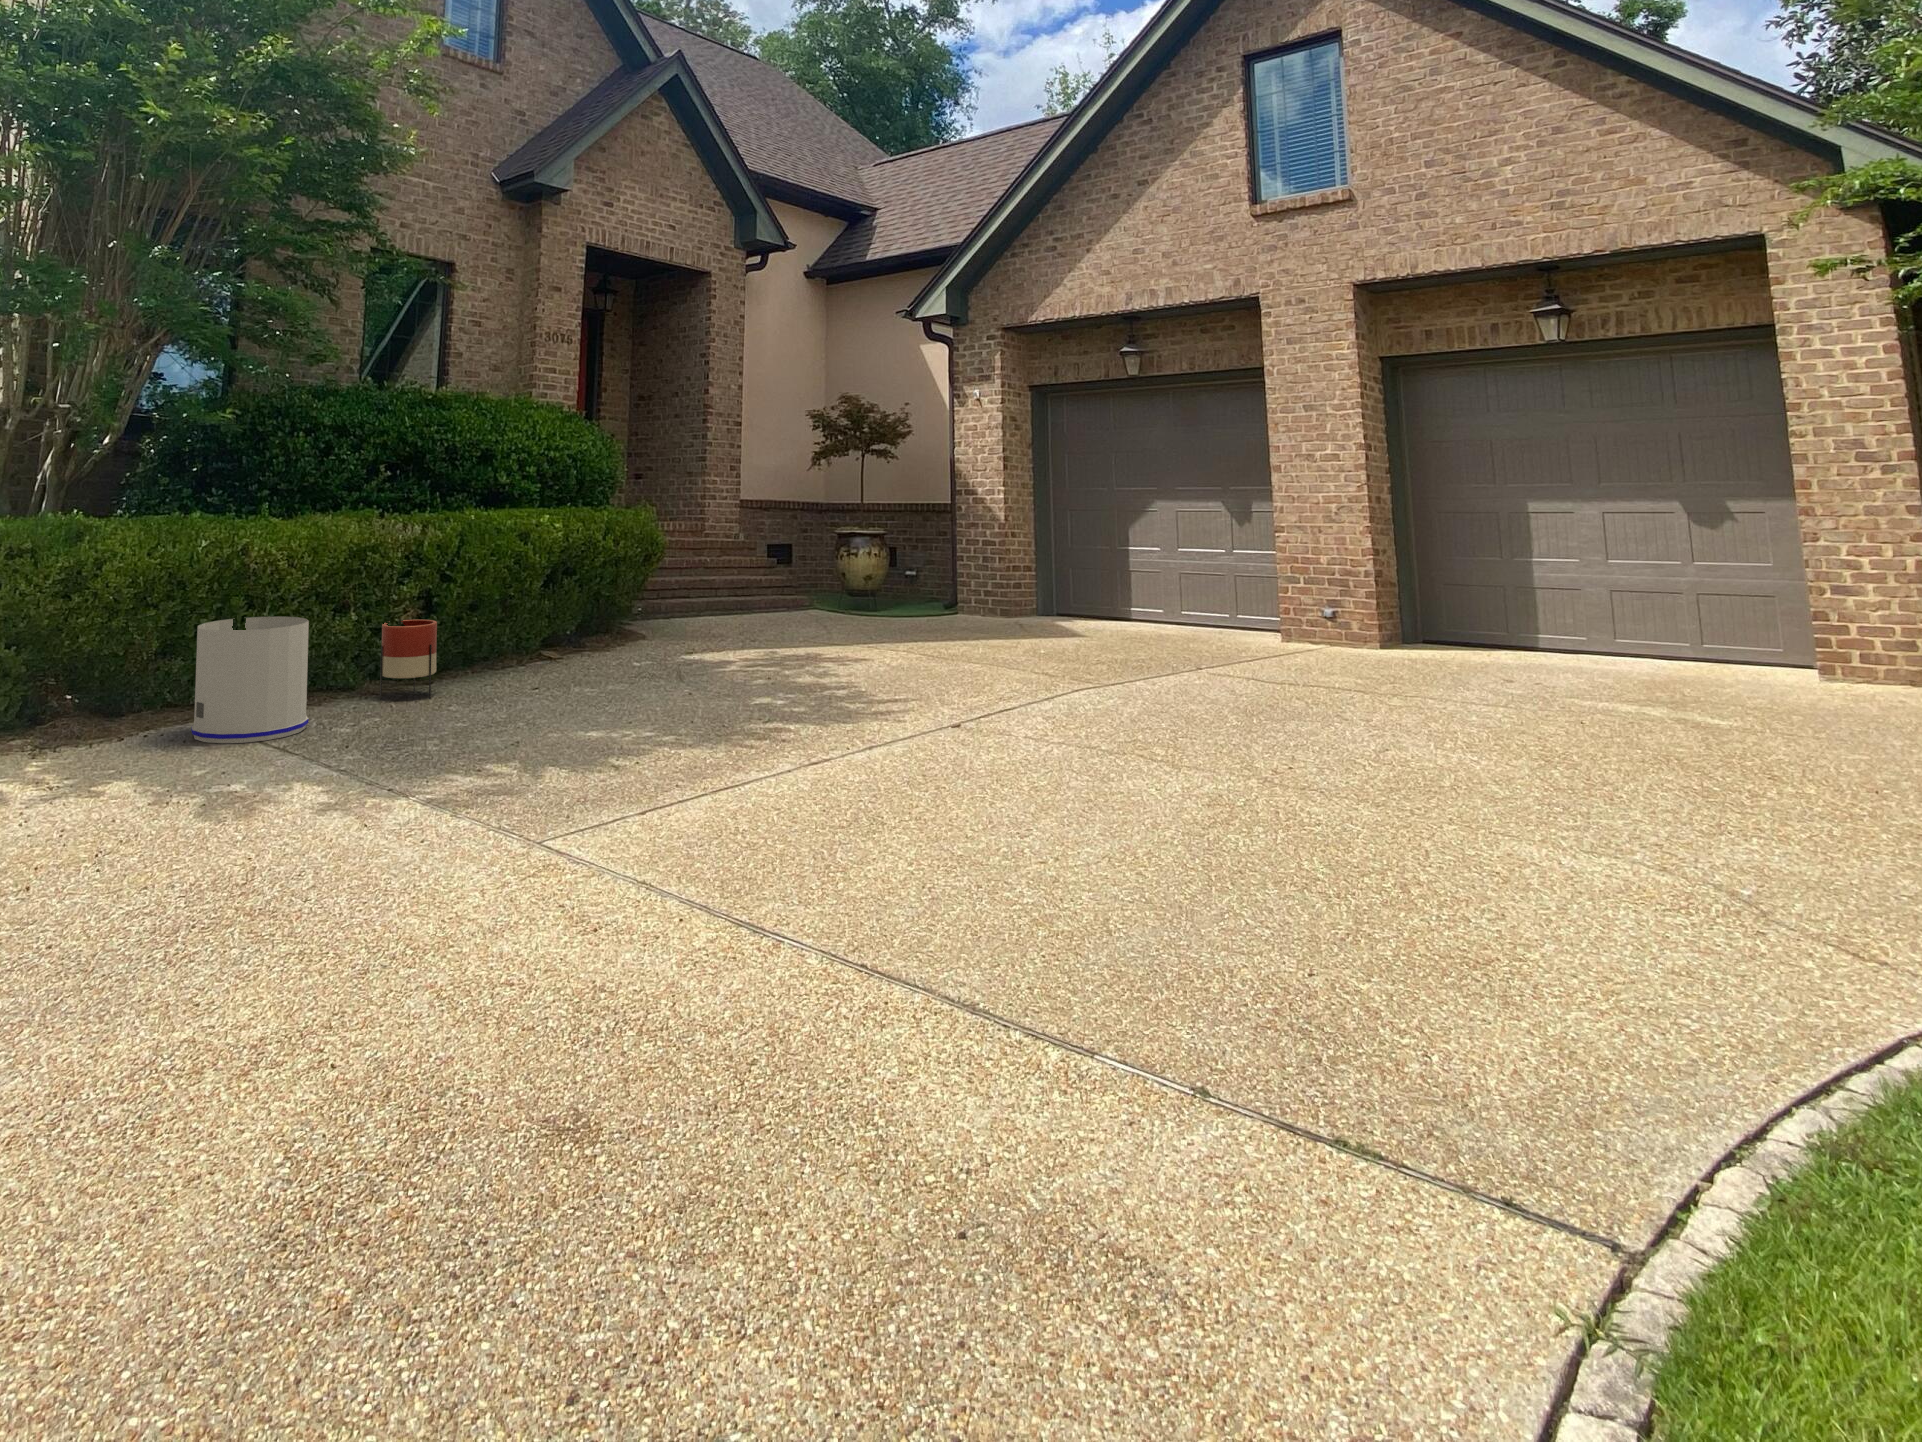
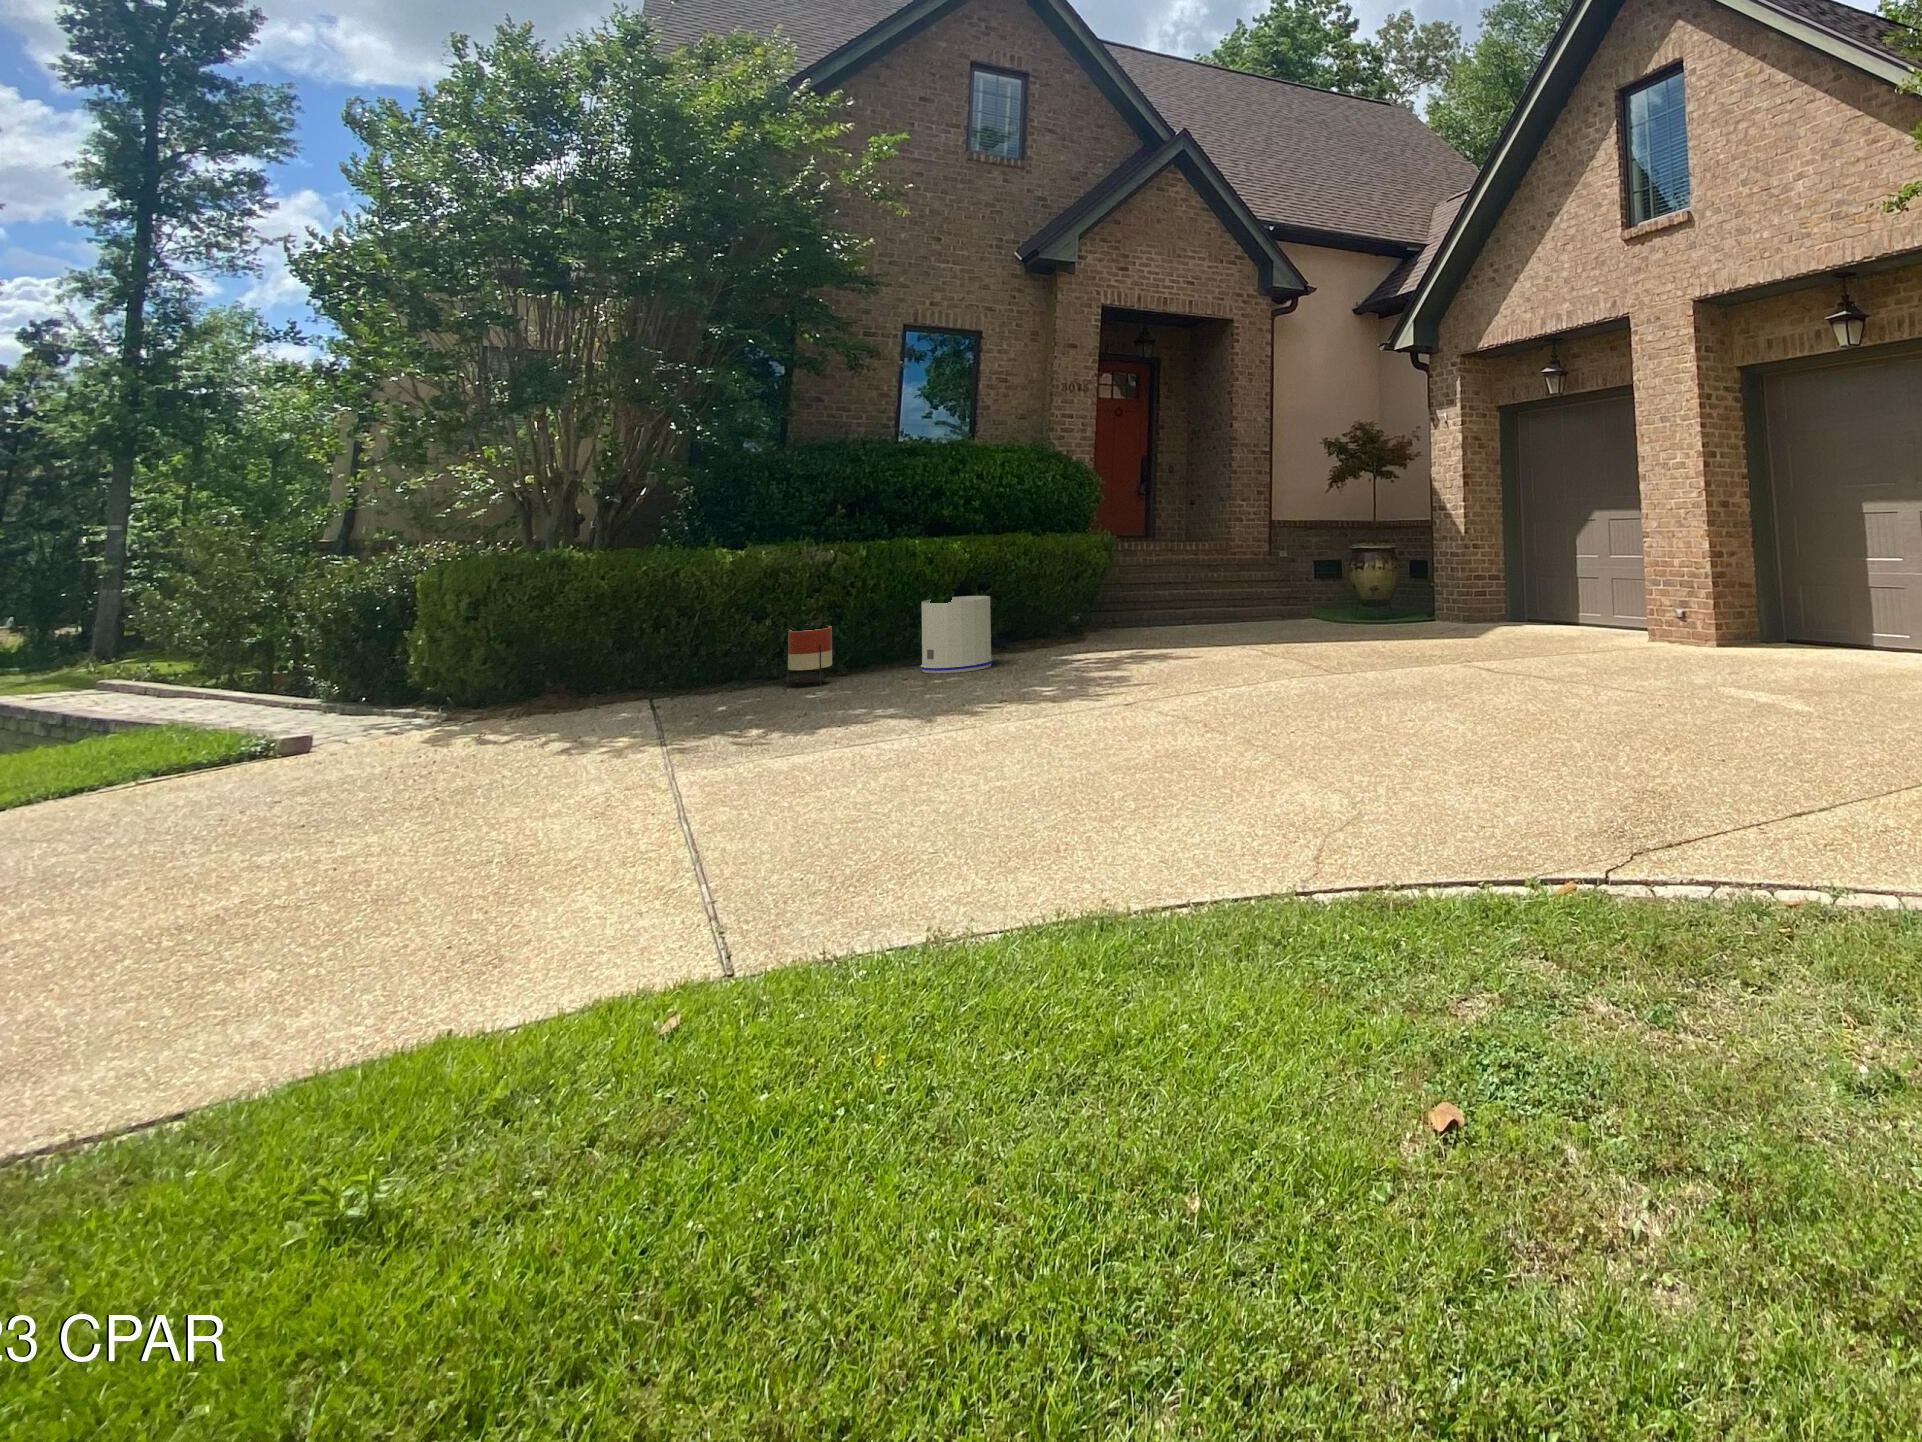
trash can: present [191,616,309,743] -> present [921,596,993,674]

